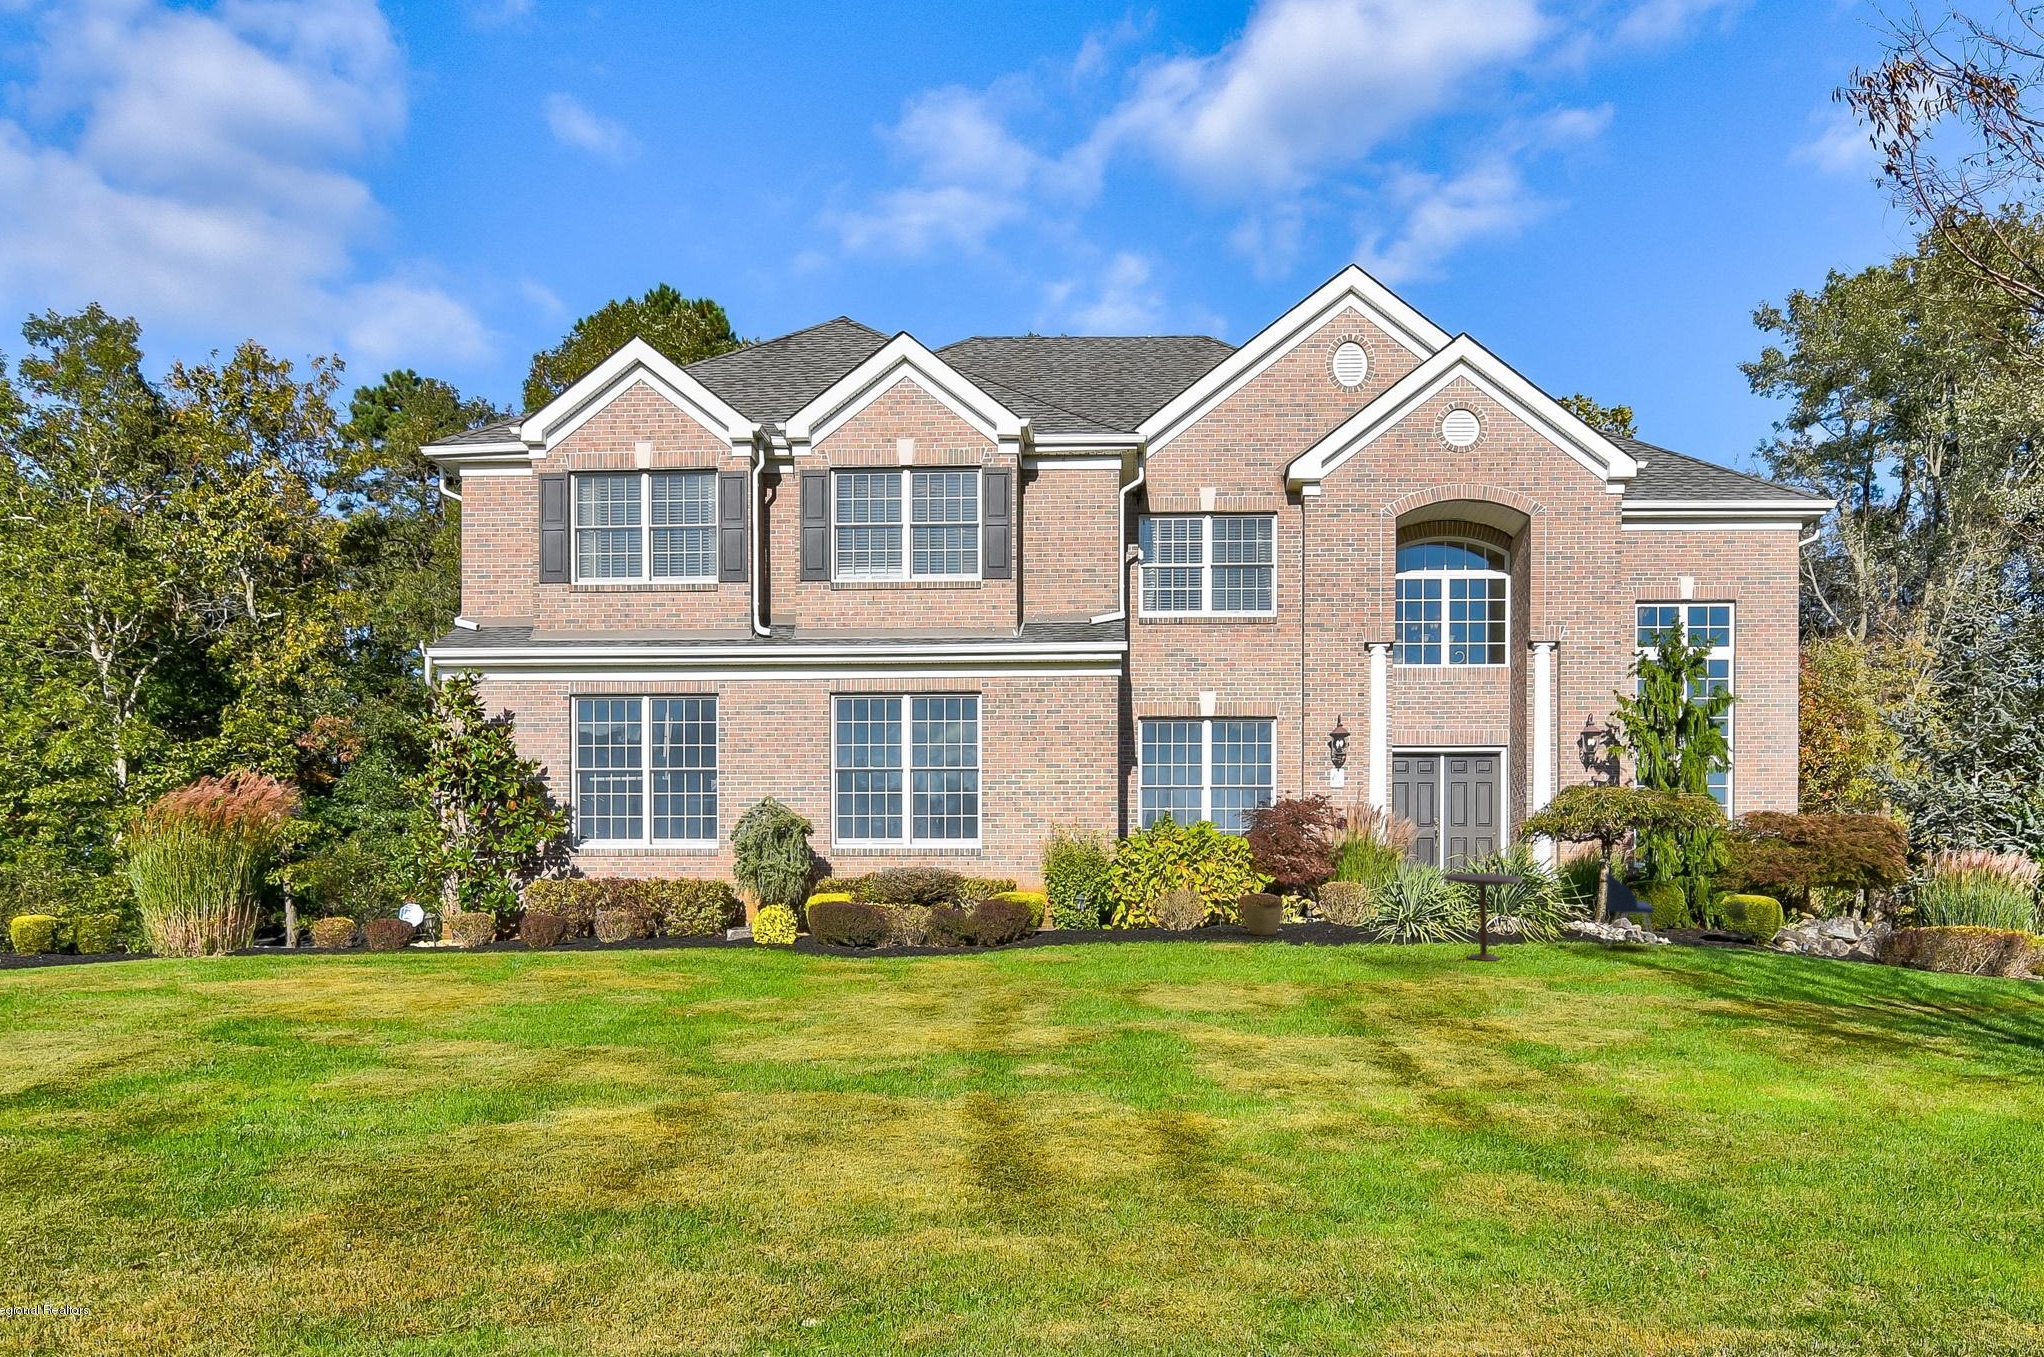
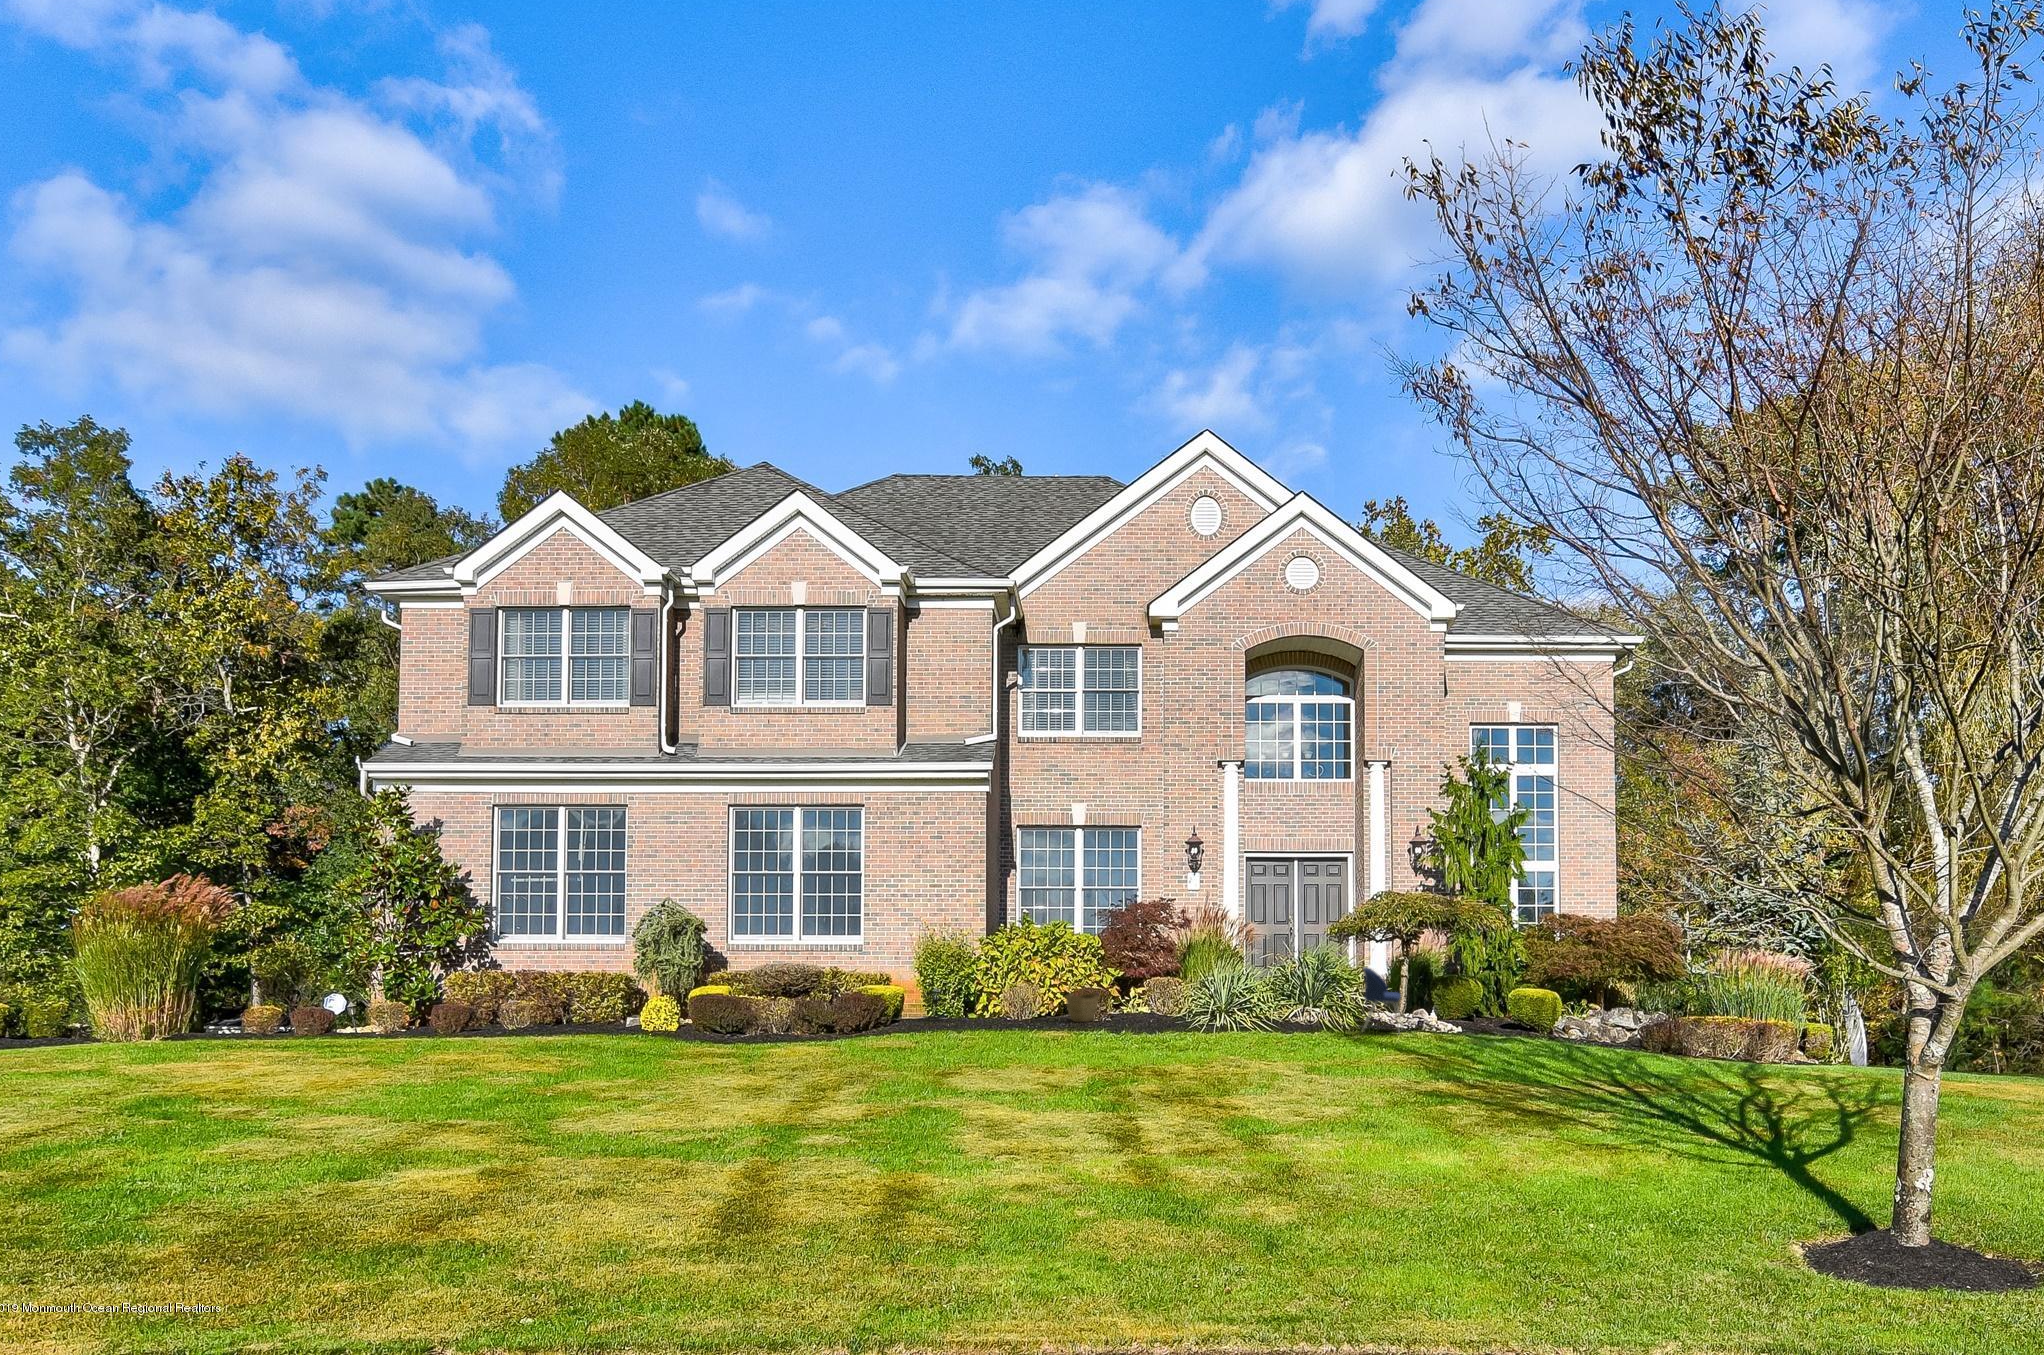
pedestal table: present [1443,873,1522,961] -> none [1212,967,1276,1042]
potted tree: present [1721,891,1751,937] -> present [921,982,946,1020]

